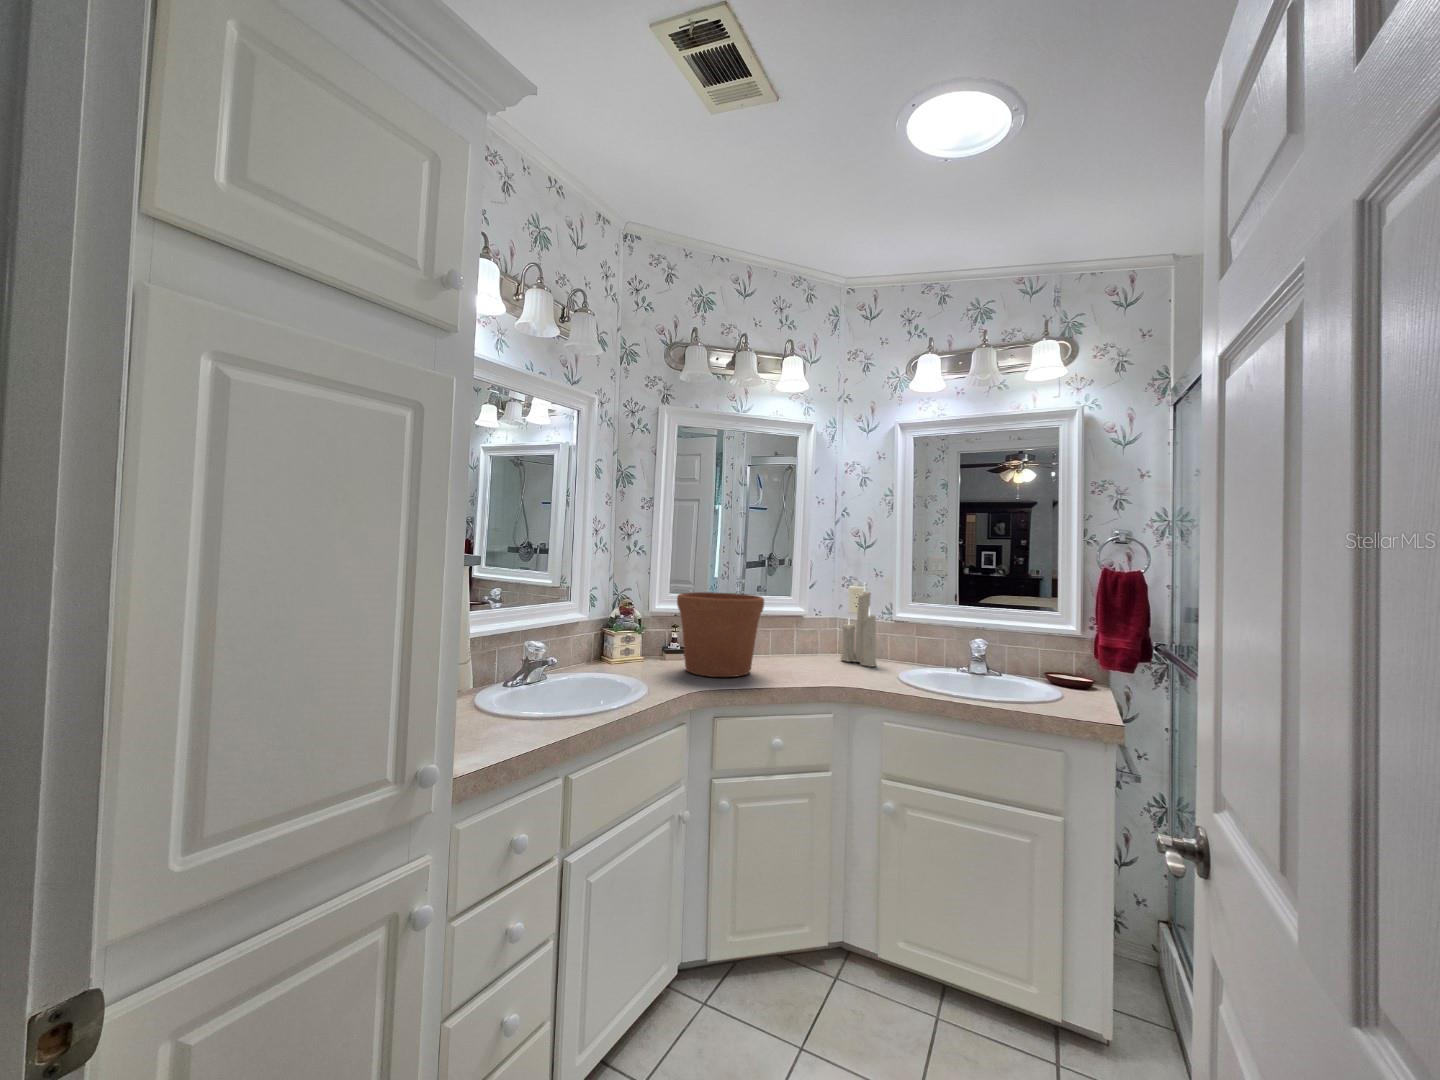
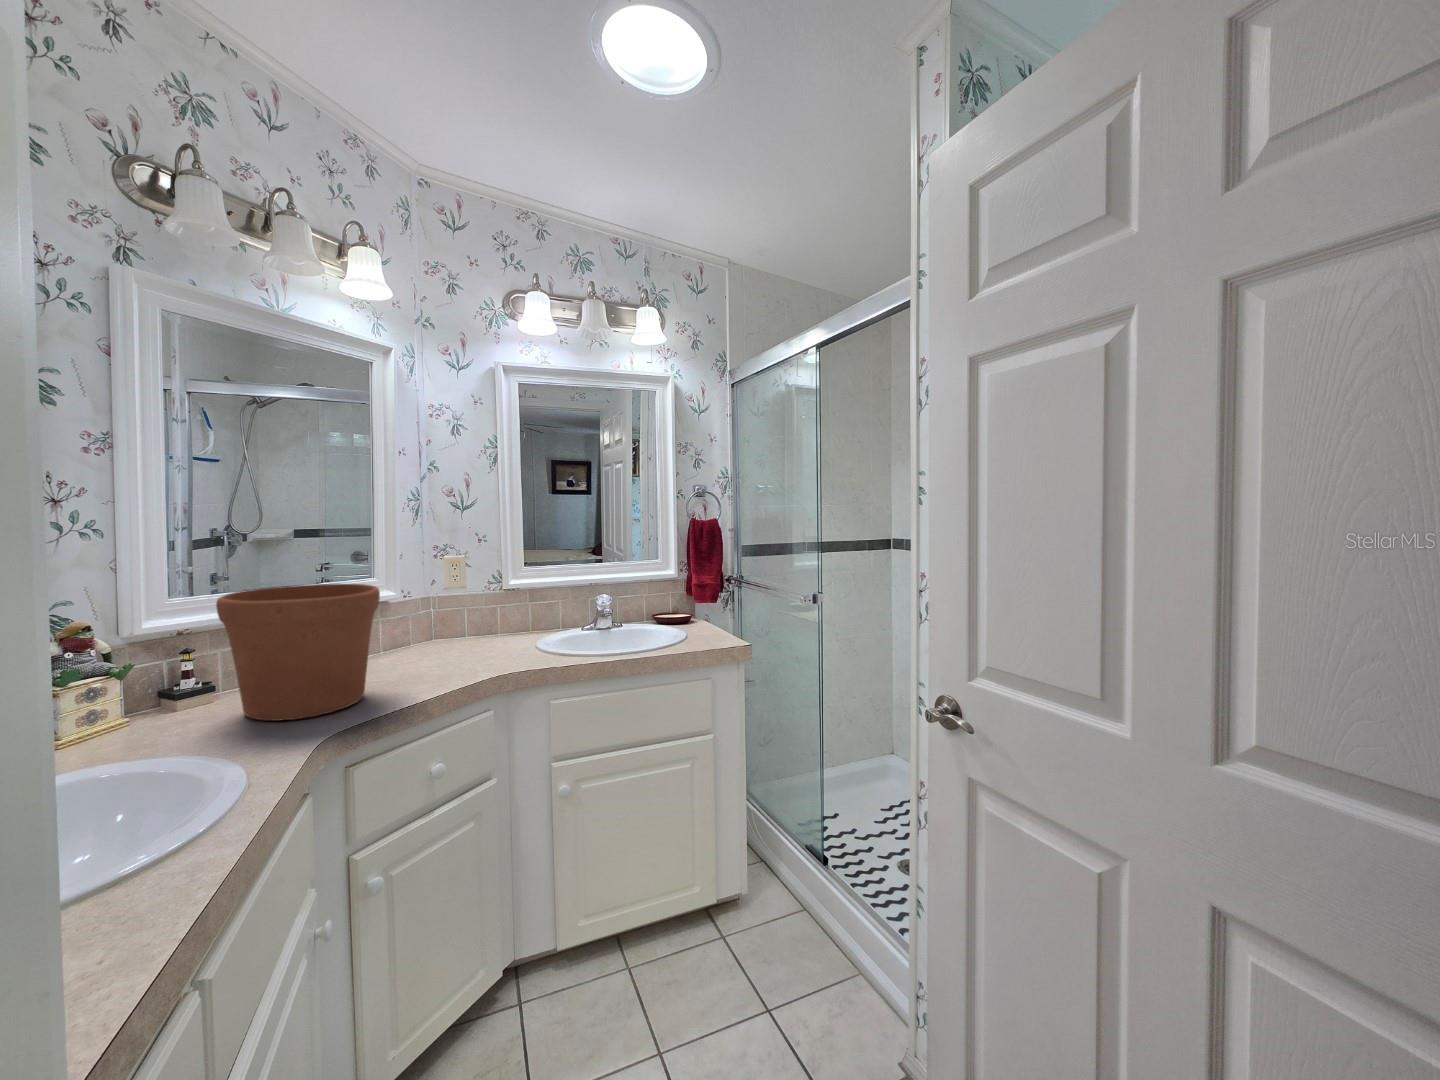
candle: present [840,591,877,667] -> none [449,544,499,647]

